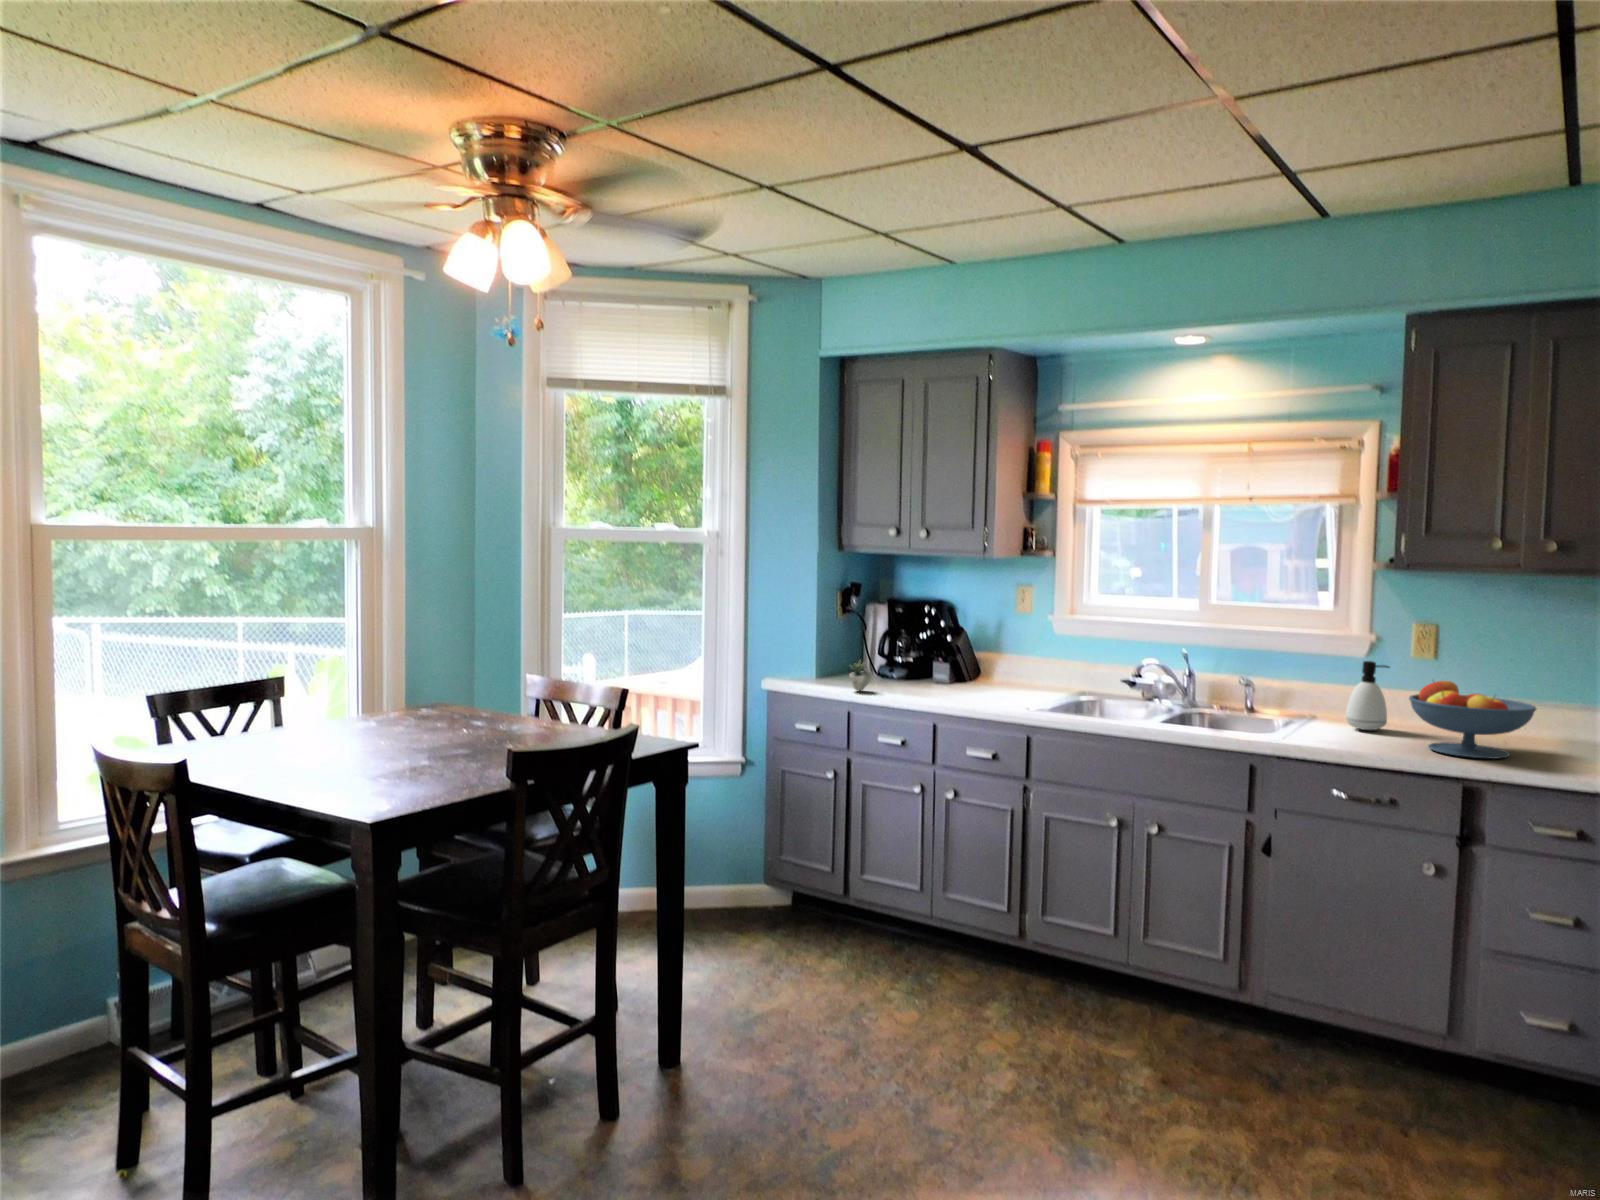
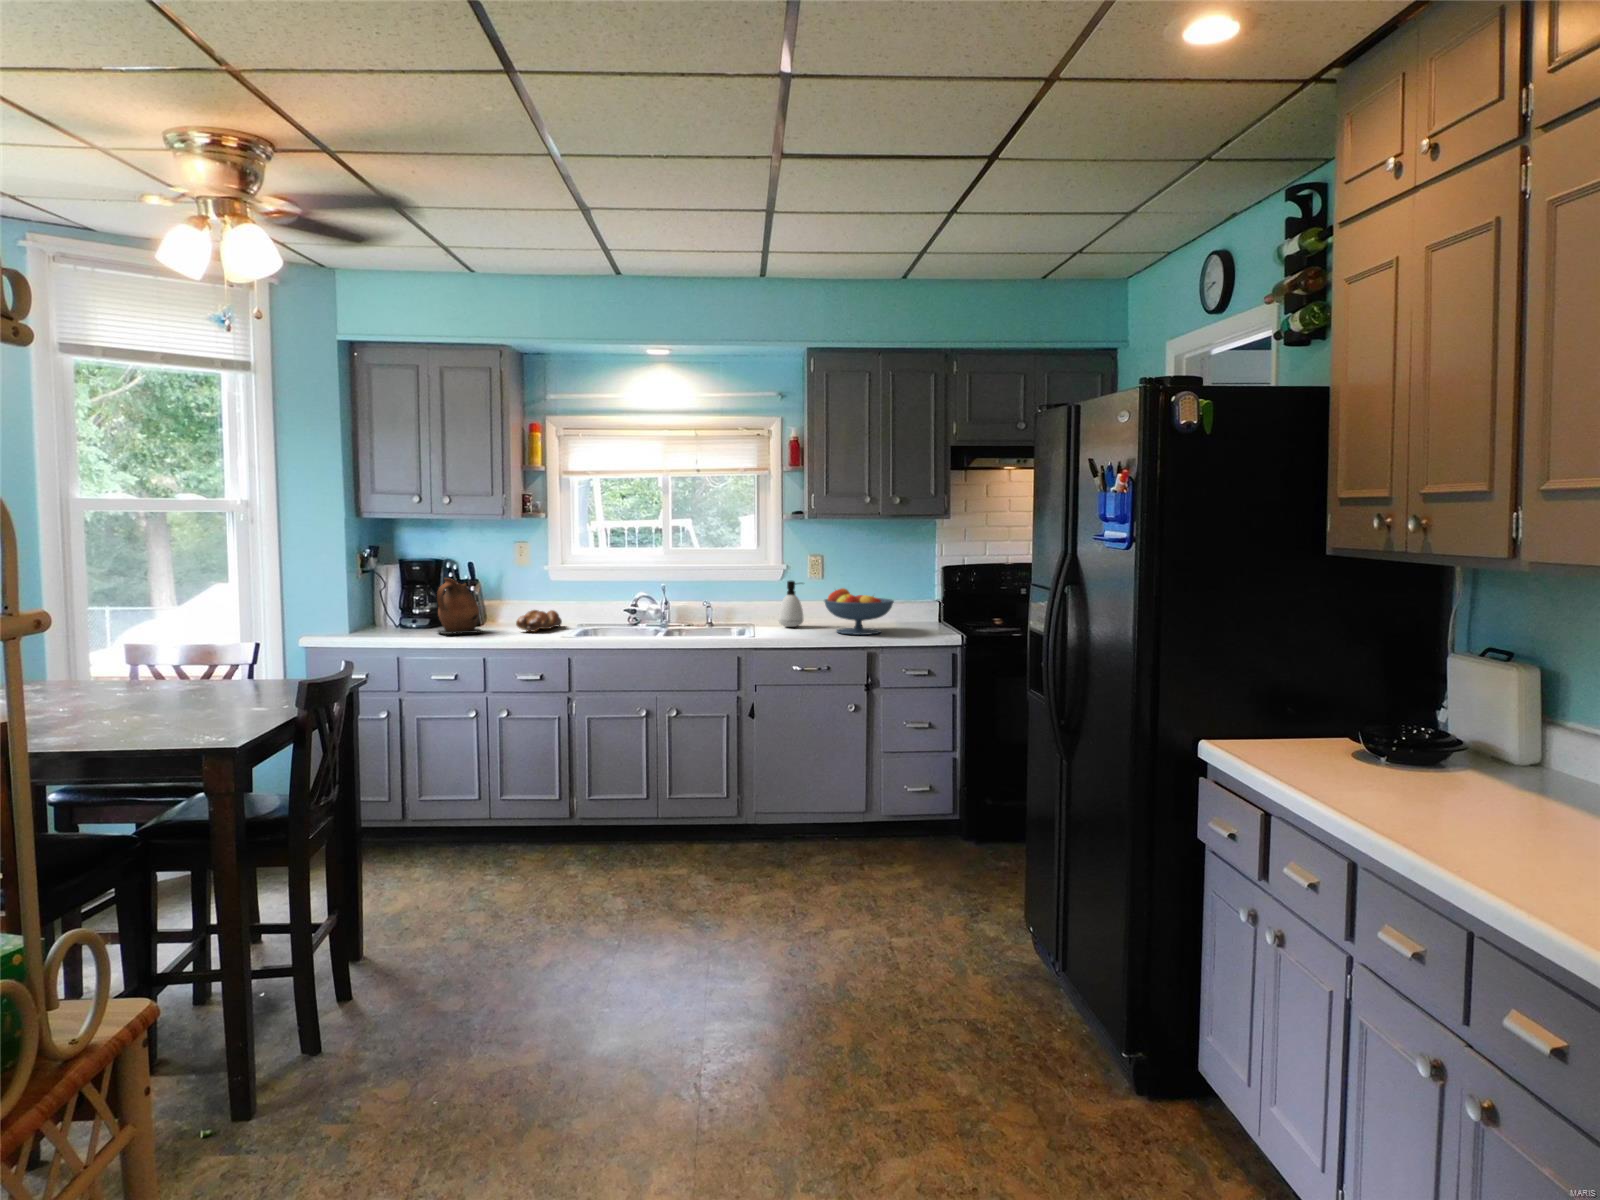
ceramic pitcher: none [906,624,958,693] -> present [437,578,483,634]
succulent plant: present [849,661,871,691] -> none [388,610,424,640]
bread loaf: none [992,670,1054,697] -> present [516,610,562,632]

